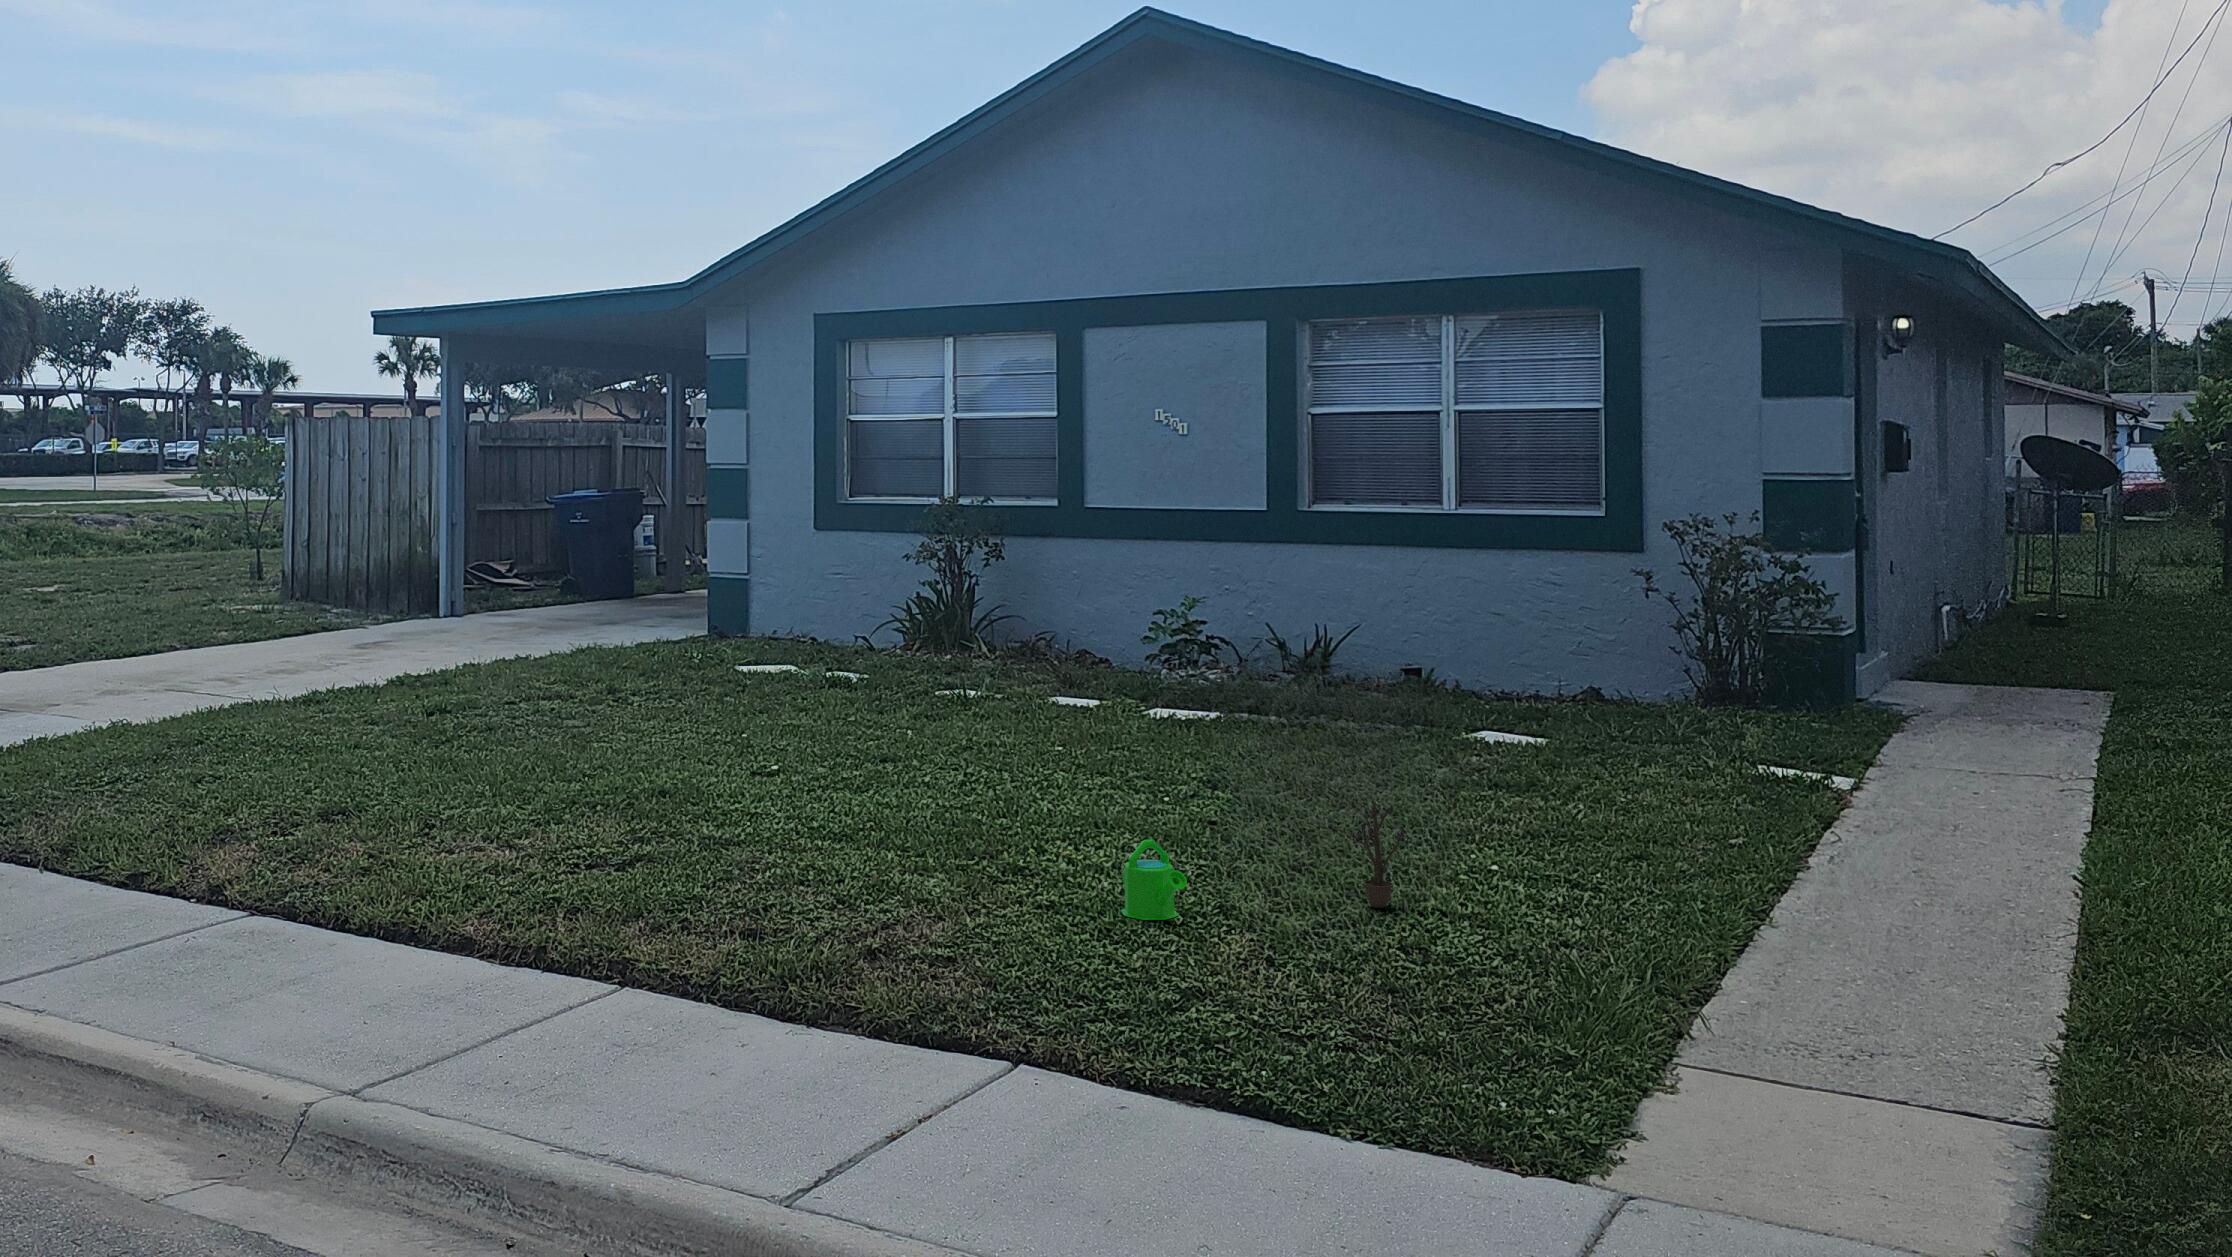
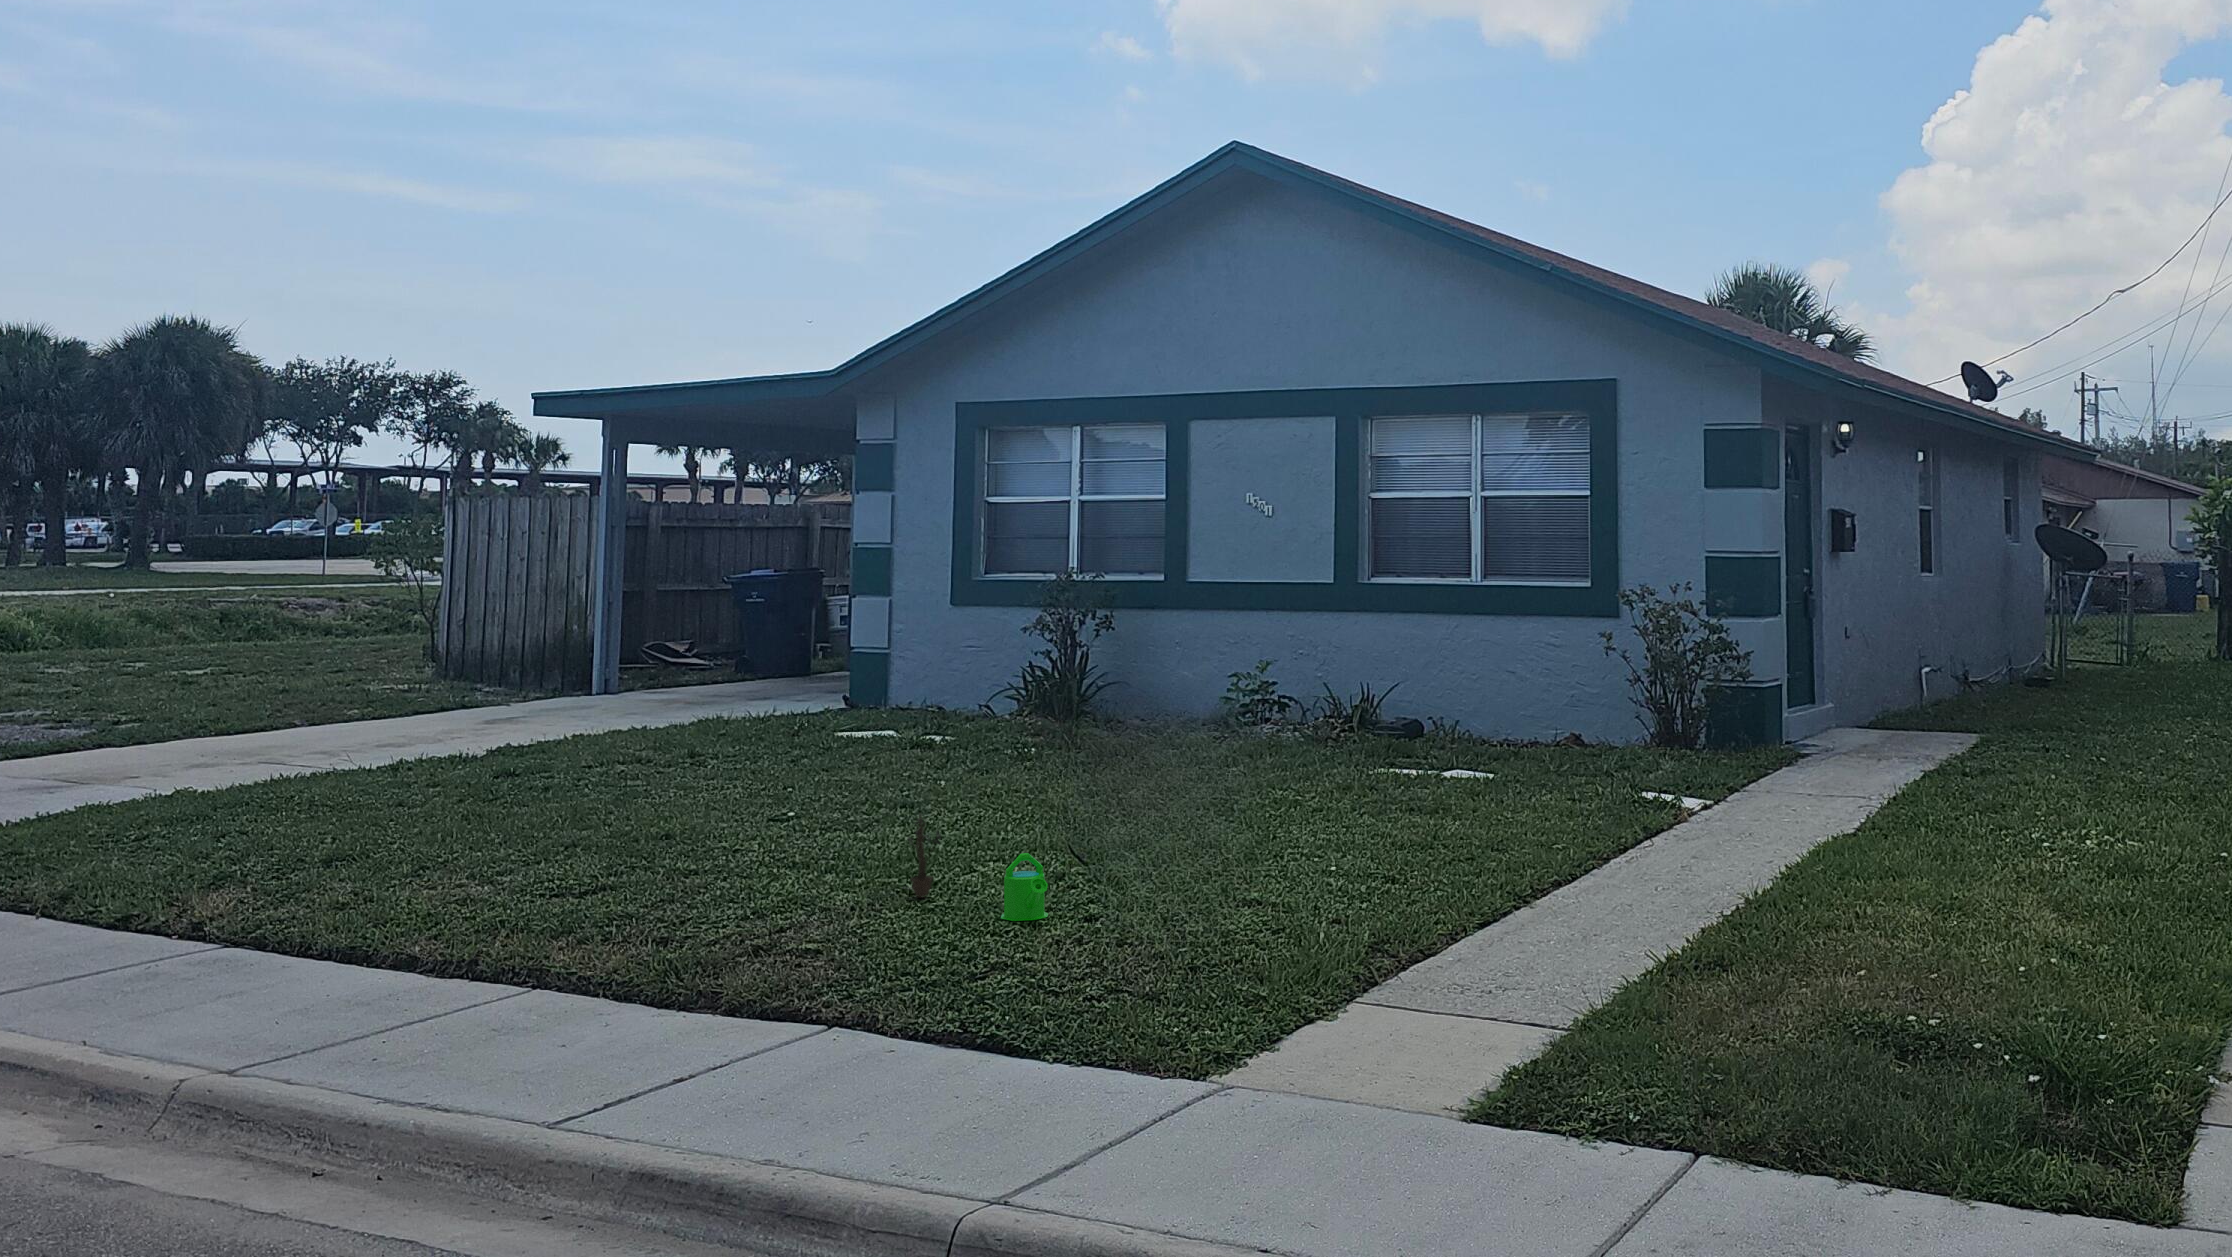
decorative plant: present [1341,804,1408,908] -> present [903,815,940,898]

